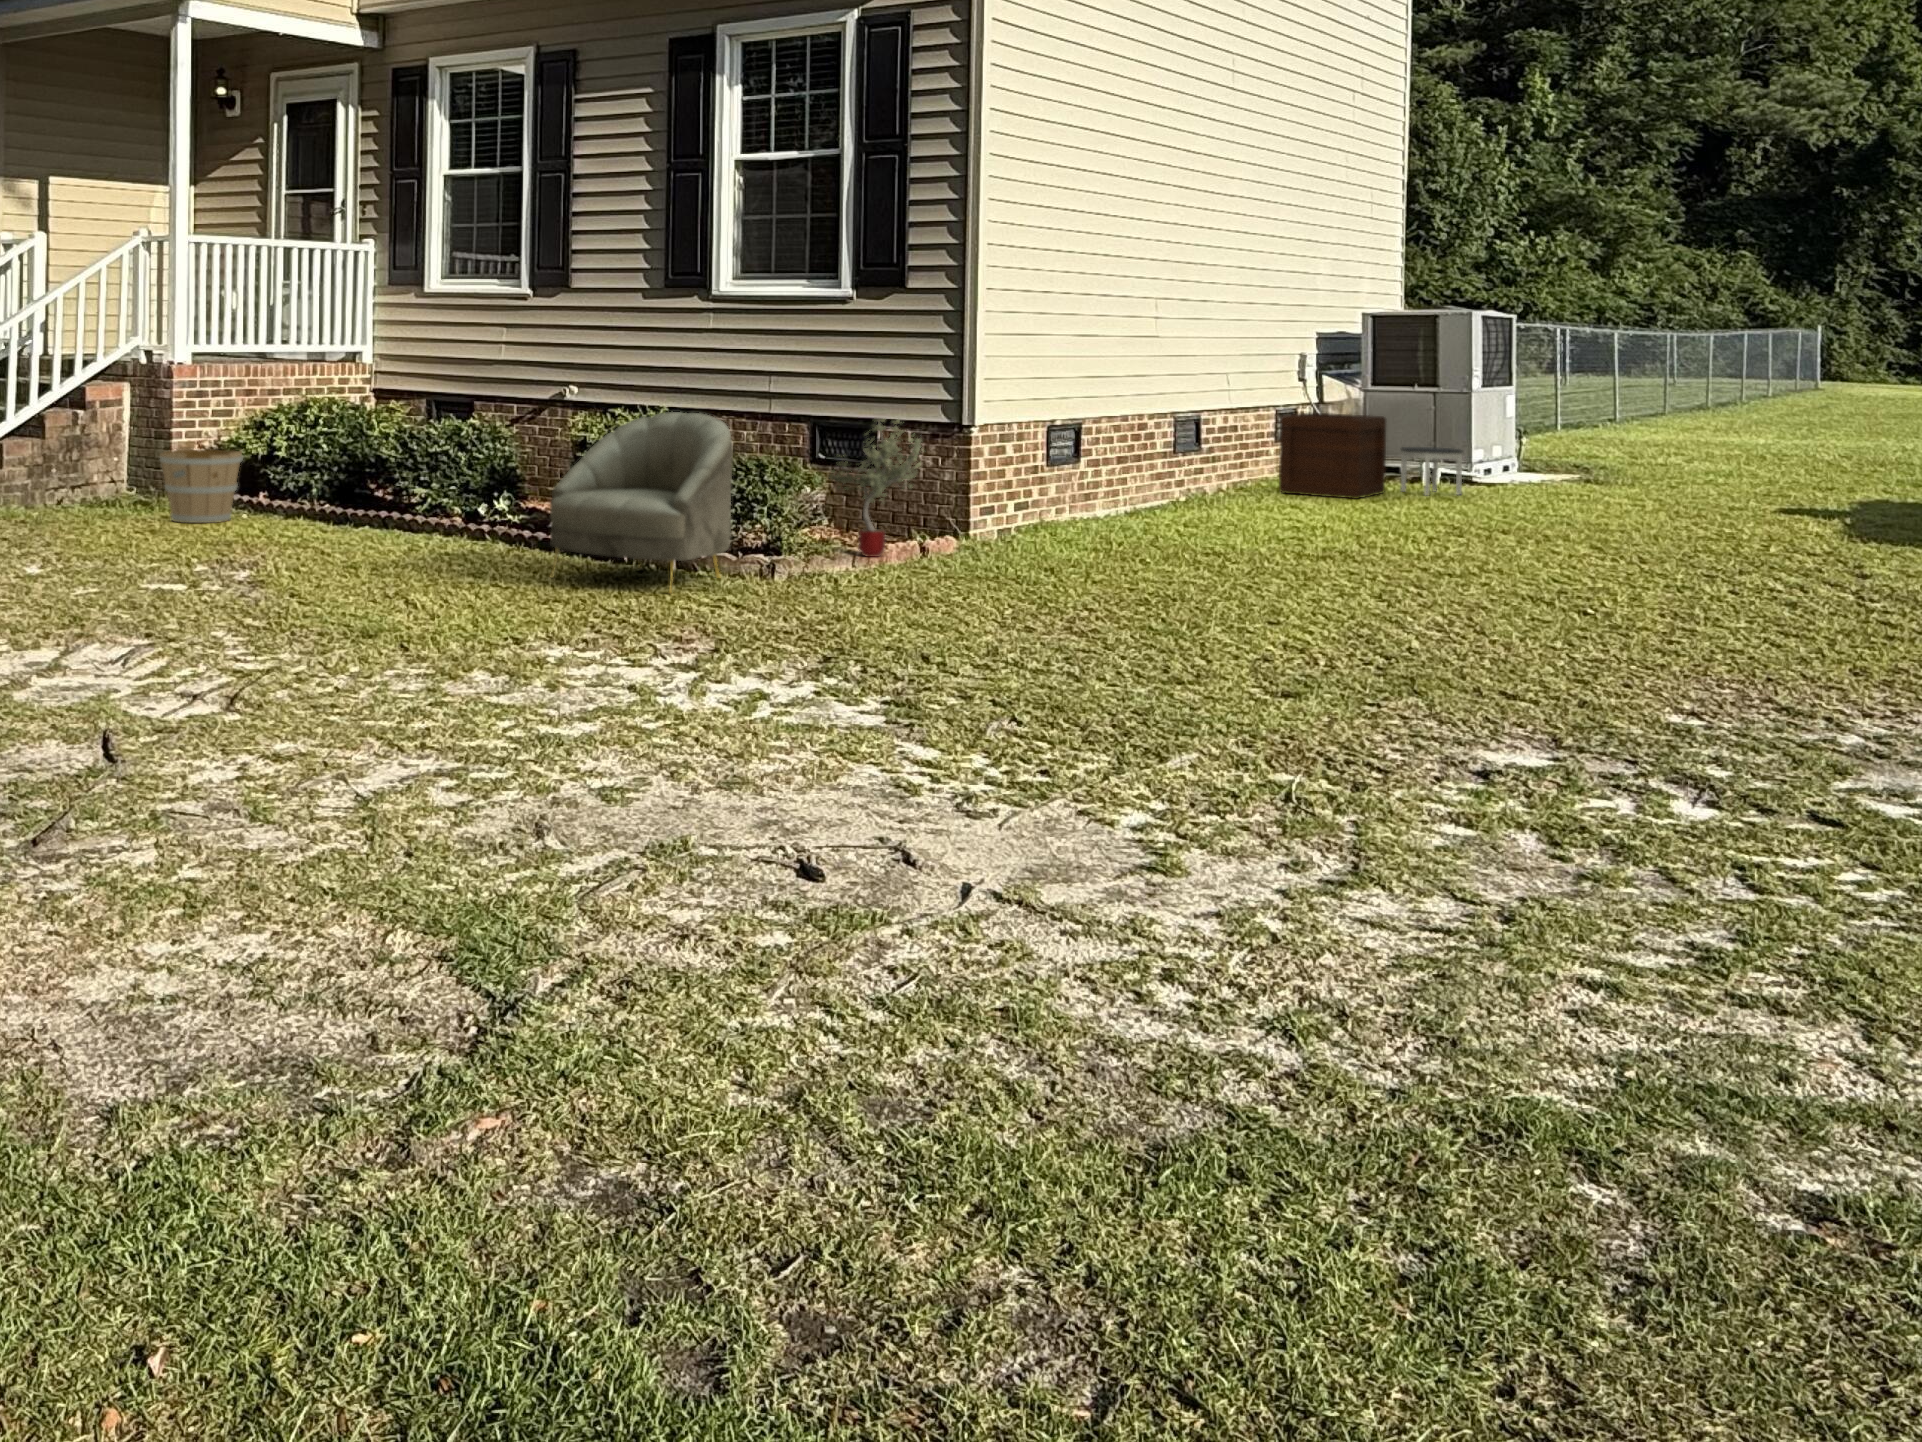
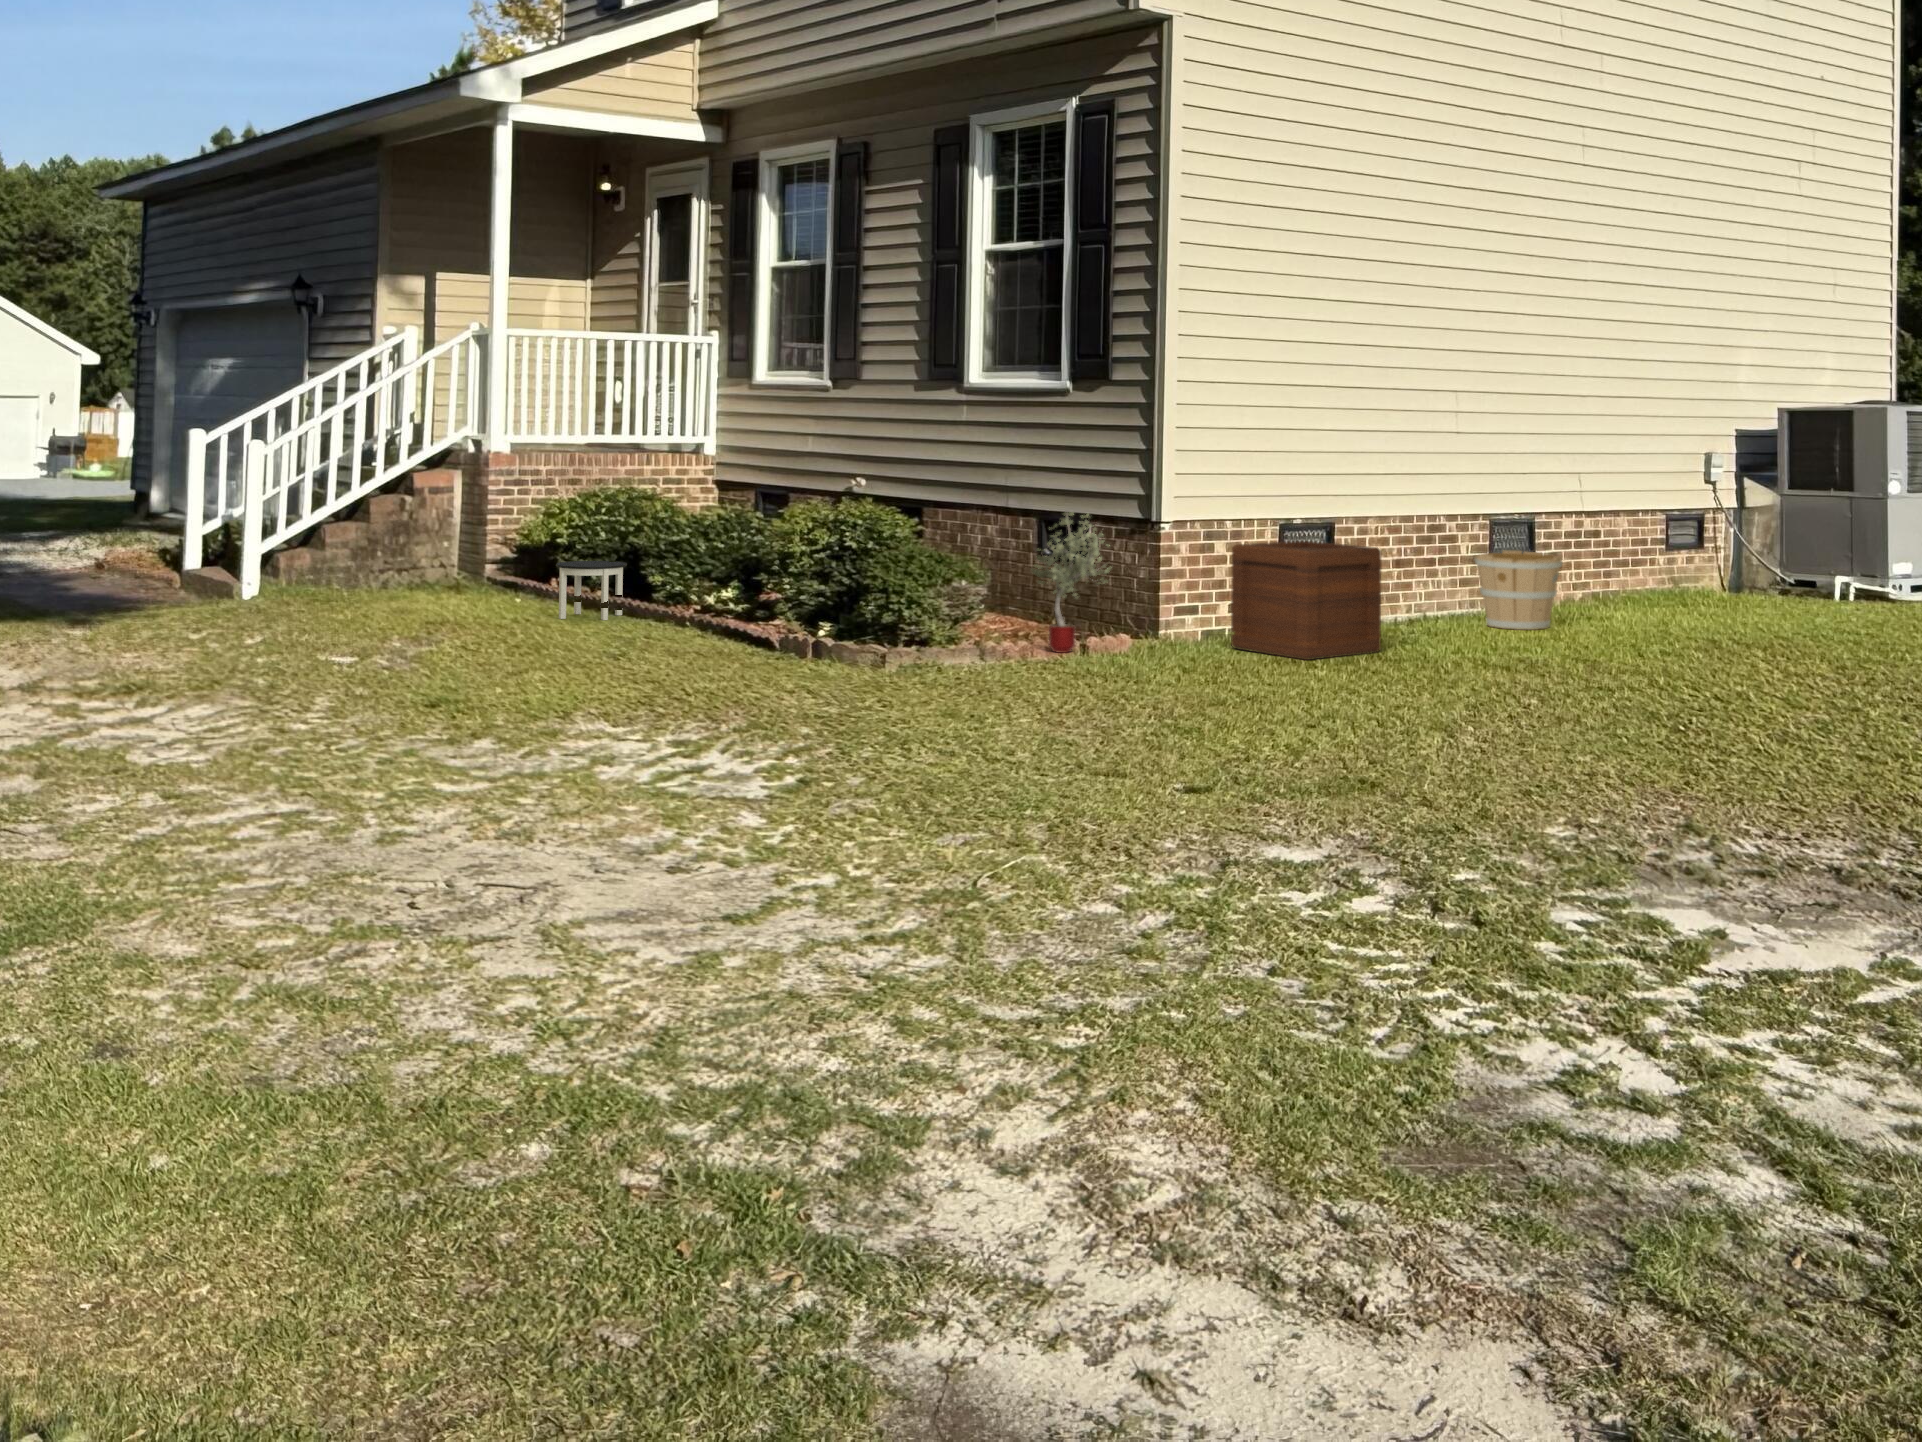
armchair: present [550,412,733,593] -> none [697,504,871,680]
wooden crate: present [1279,413,1386,499] -> present [1231,541,1381,660]
wooden bucket: present [160,447,243,523] -> present [1475,550,1562,630]
round table: present [1401,447,1463,495] -> present [556,561,627,620]

